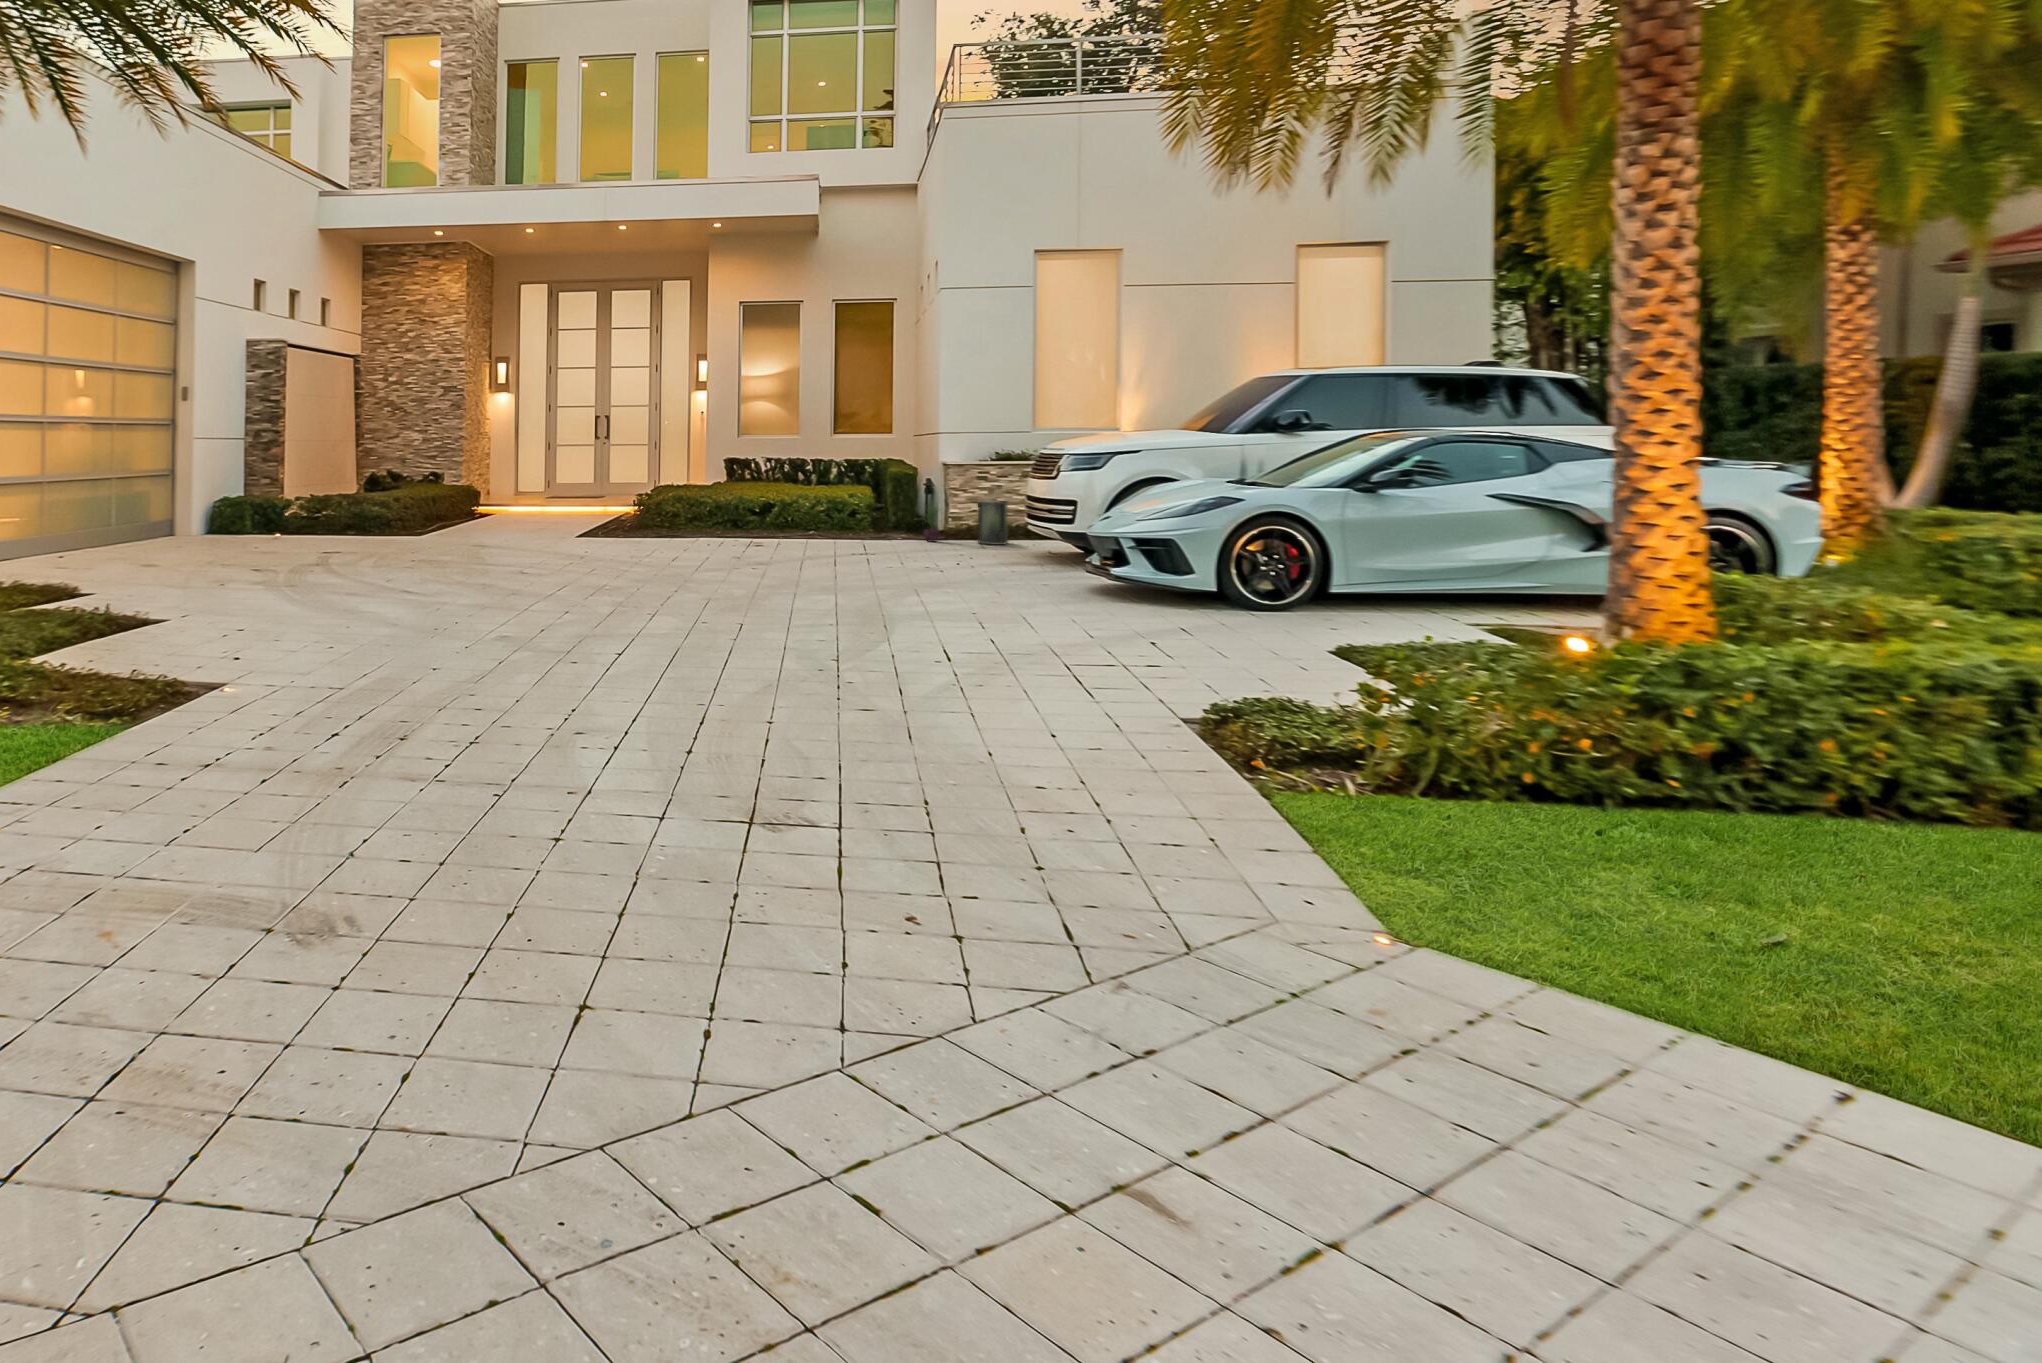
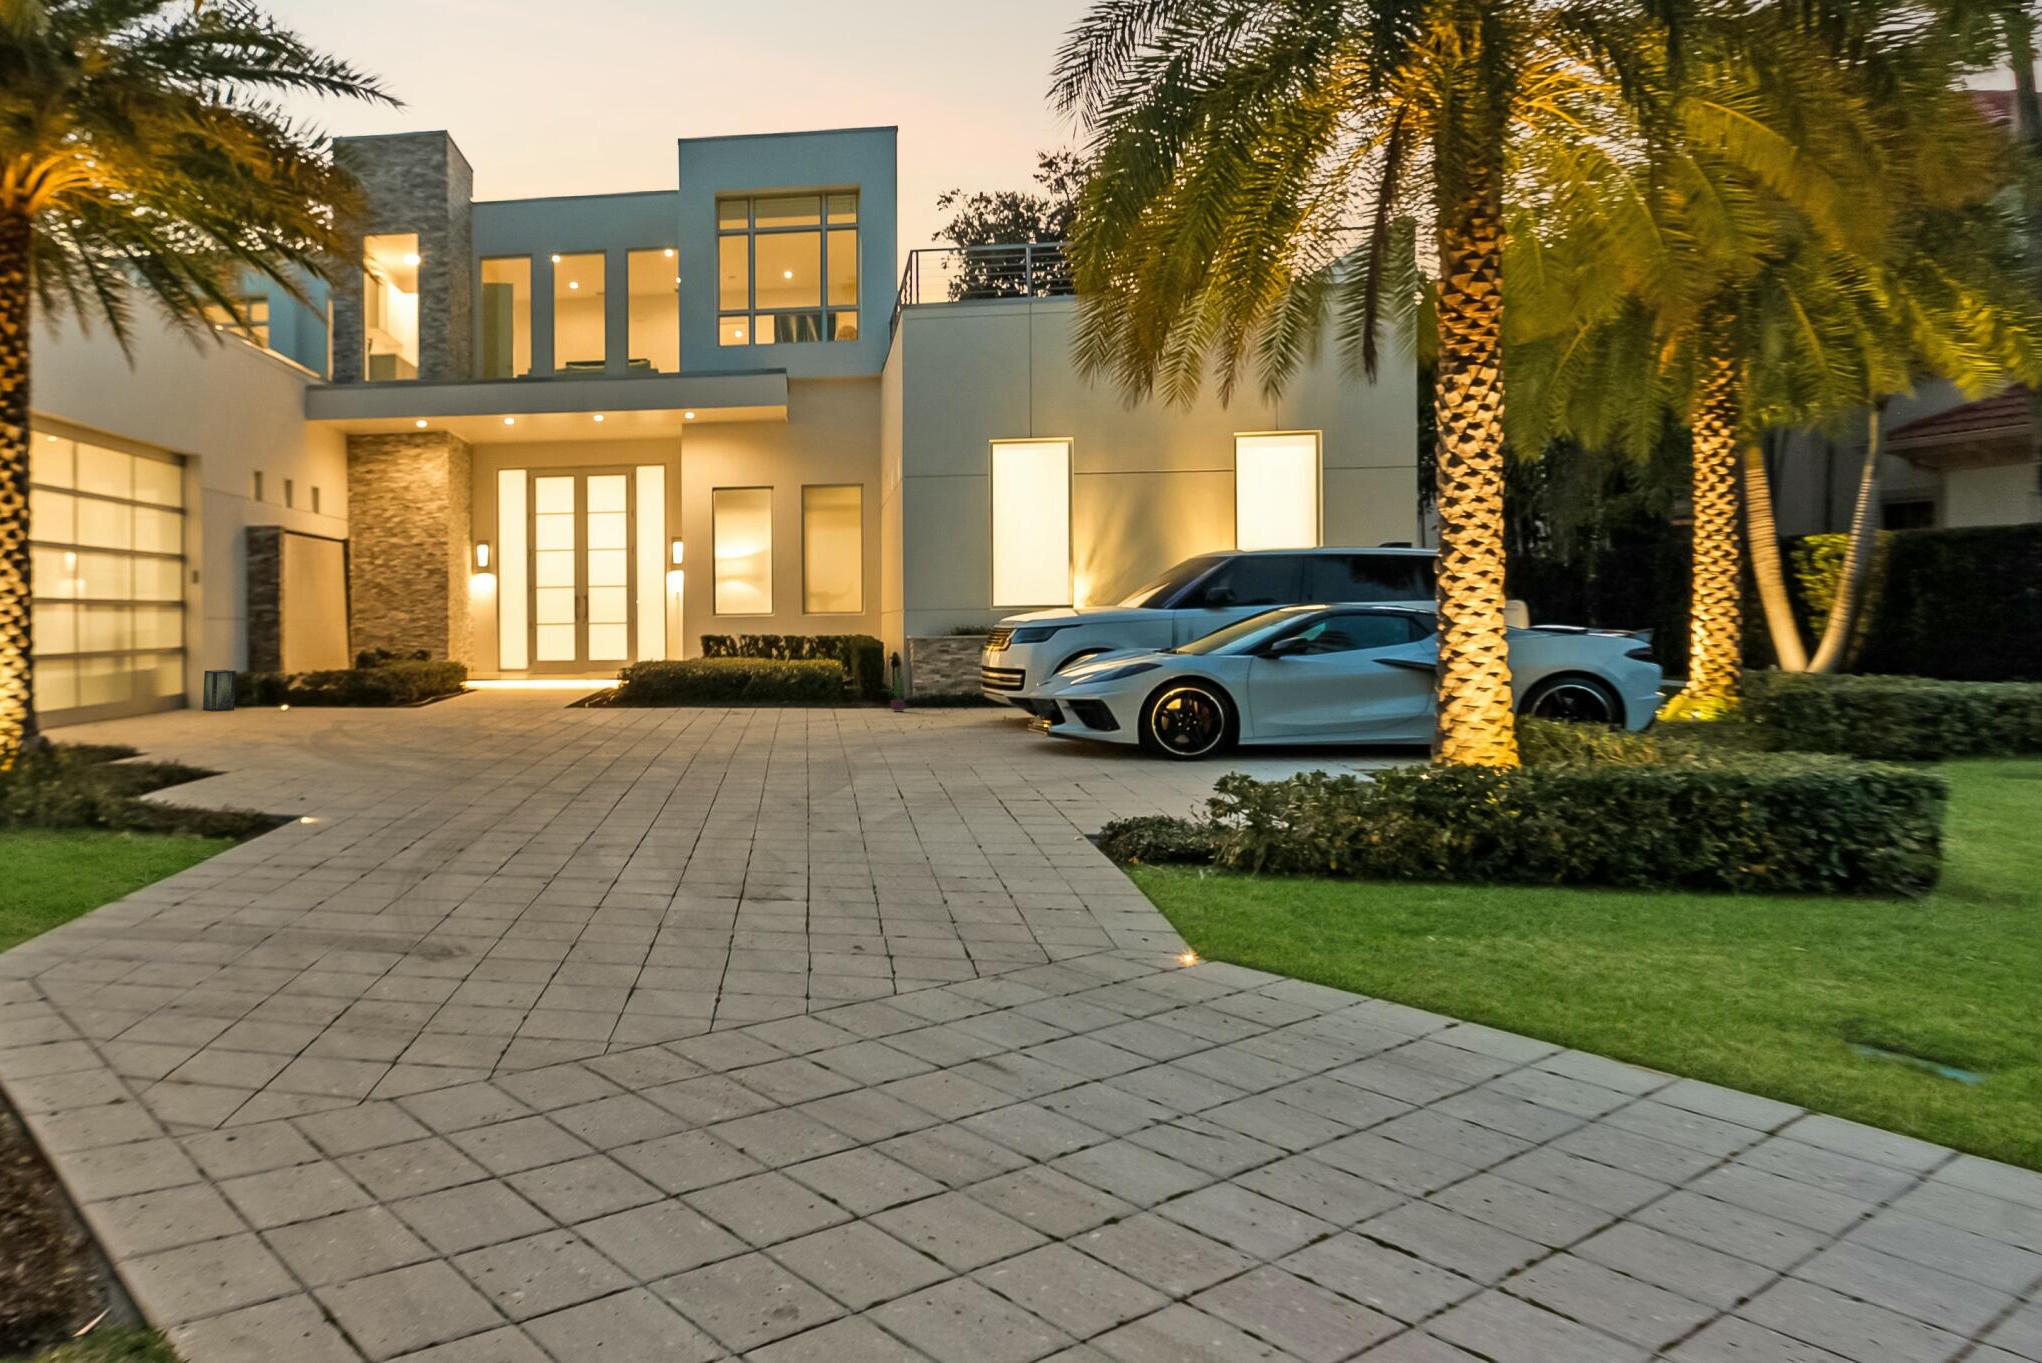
storage box: present [978,500,1008,545] -> present [203,670,236,711]

